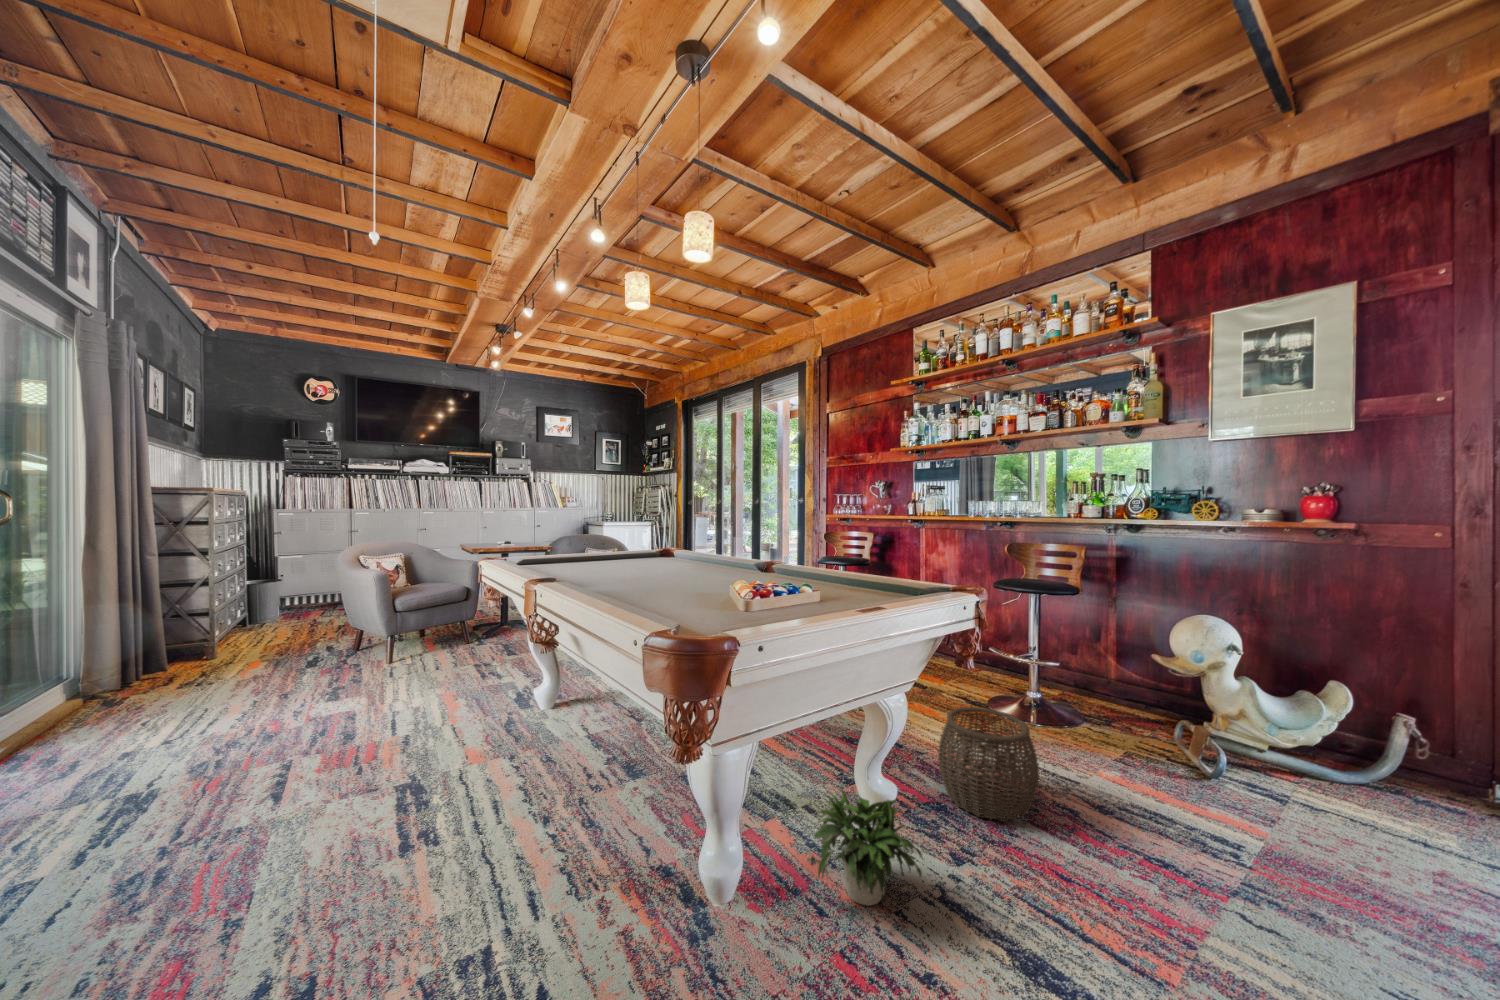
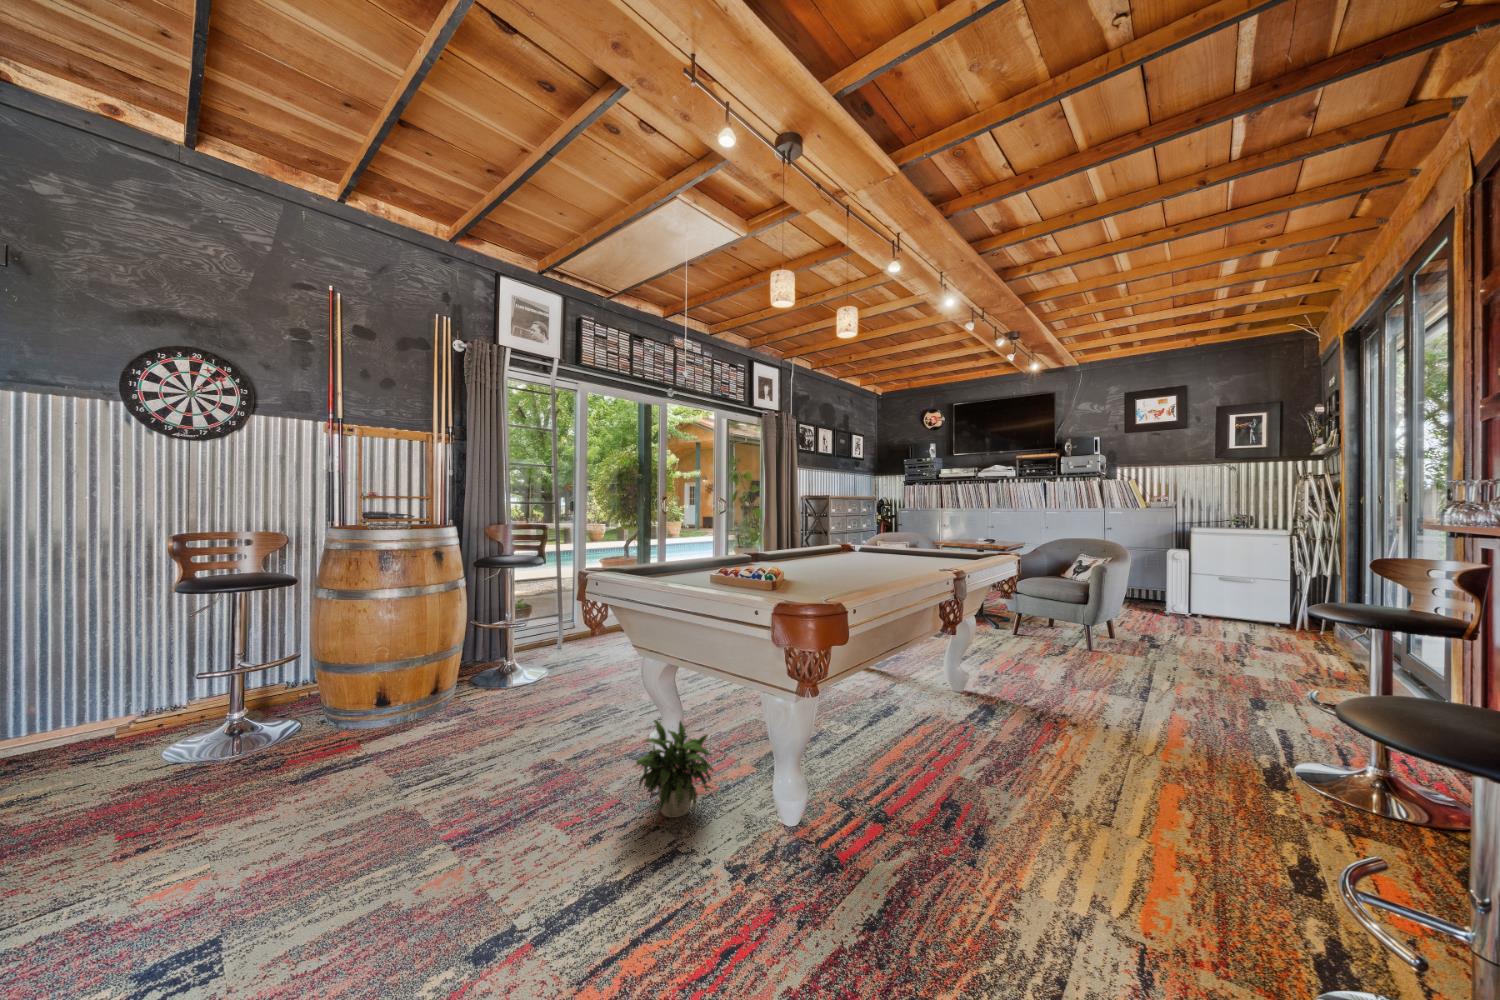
woven basket: present [938,707,1039,821] -> none [800,771,931,944]

